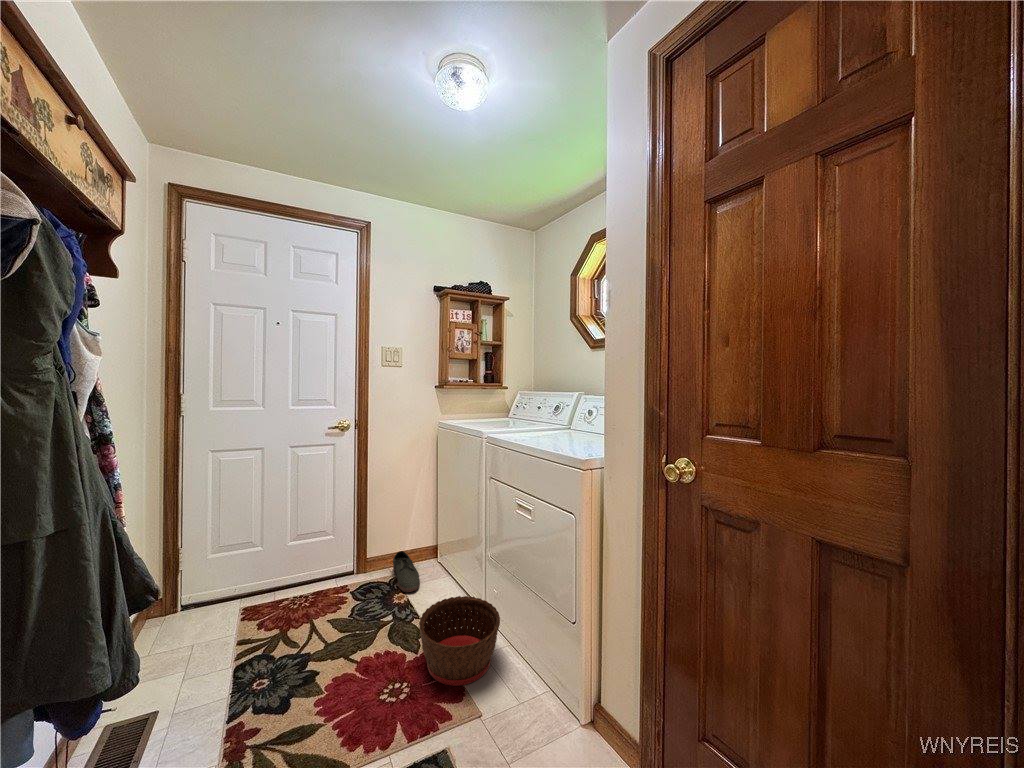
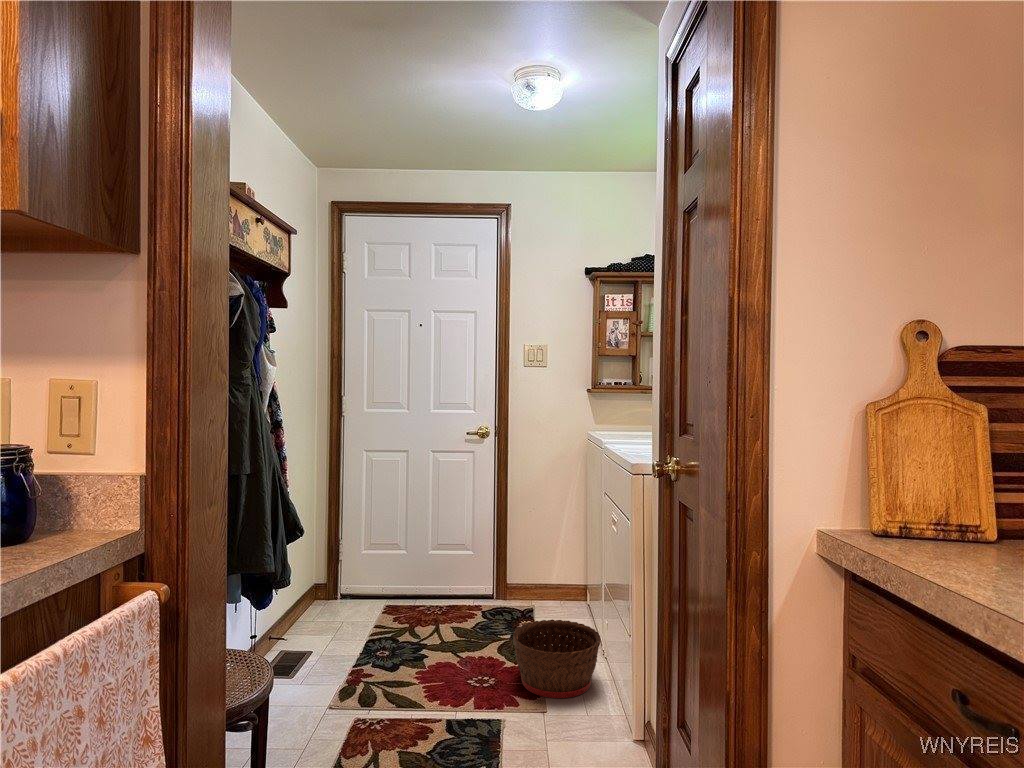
shoe: present [393,551,420,592] -> none [529,584,555,623]

